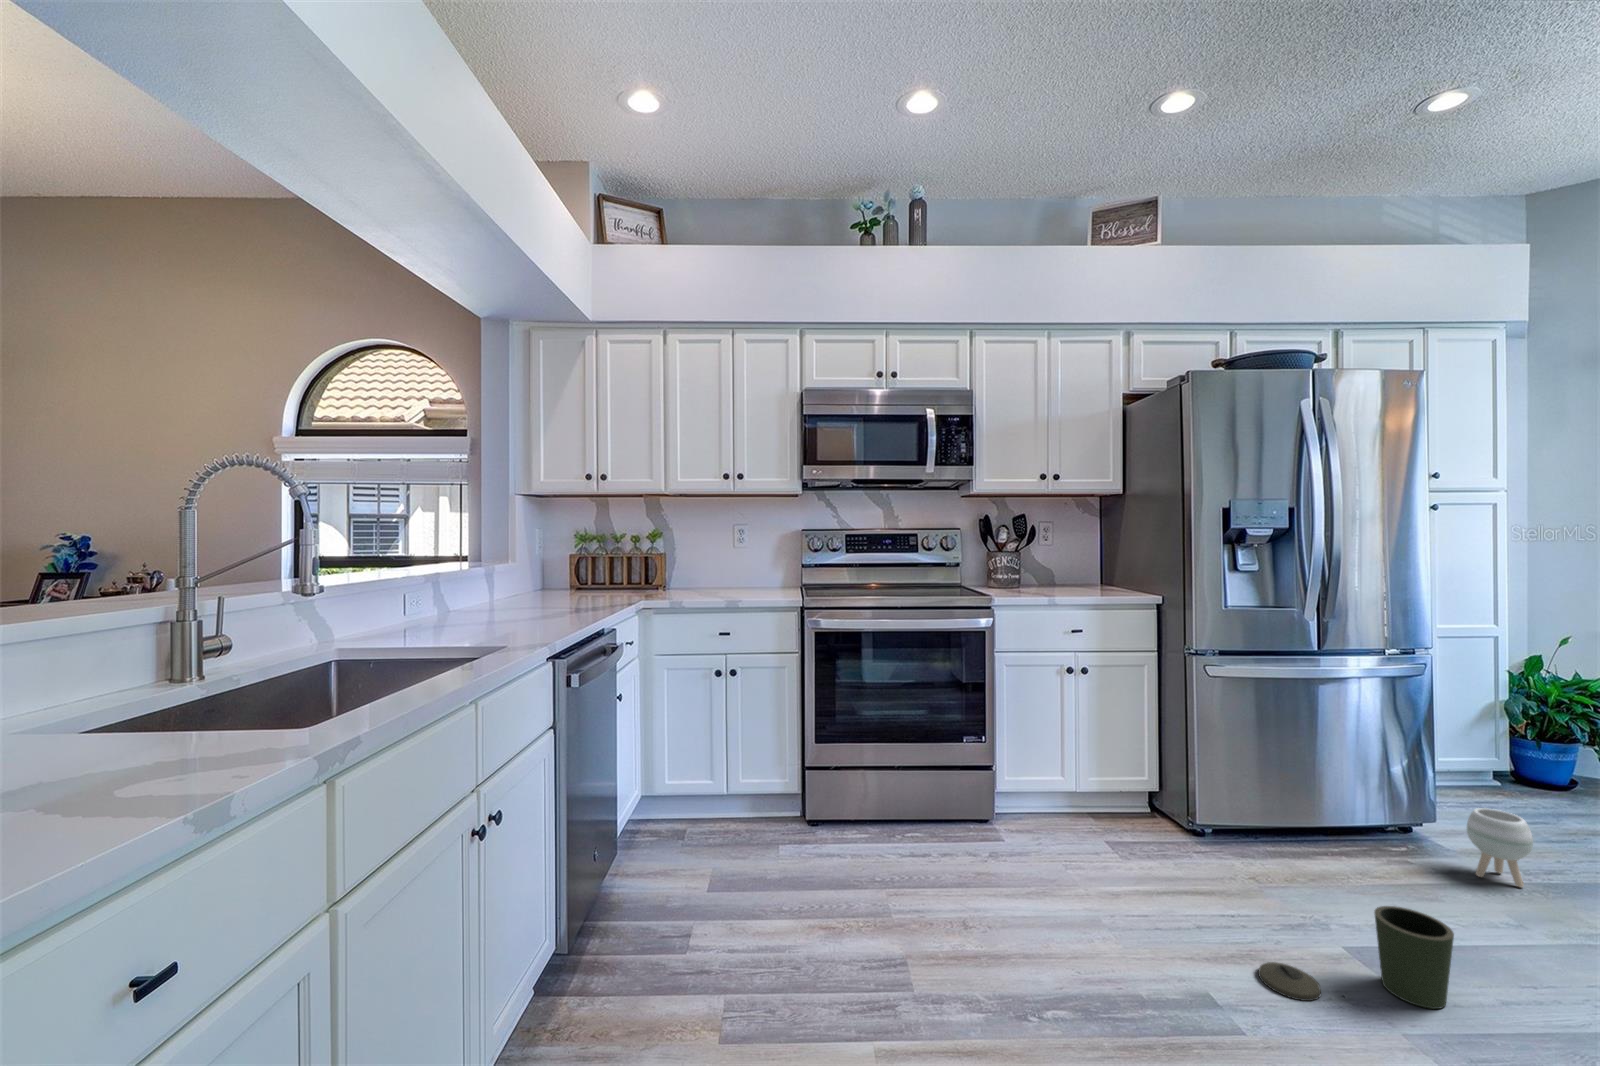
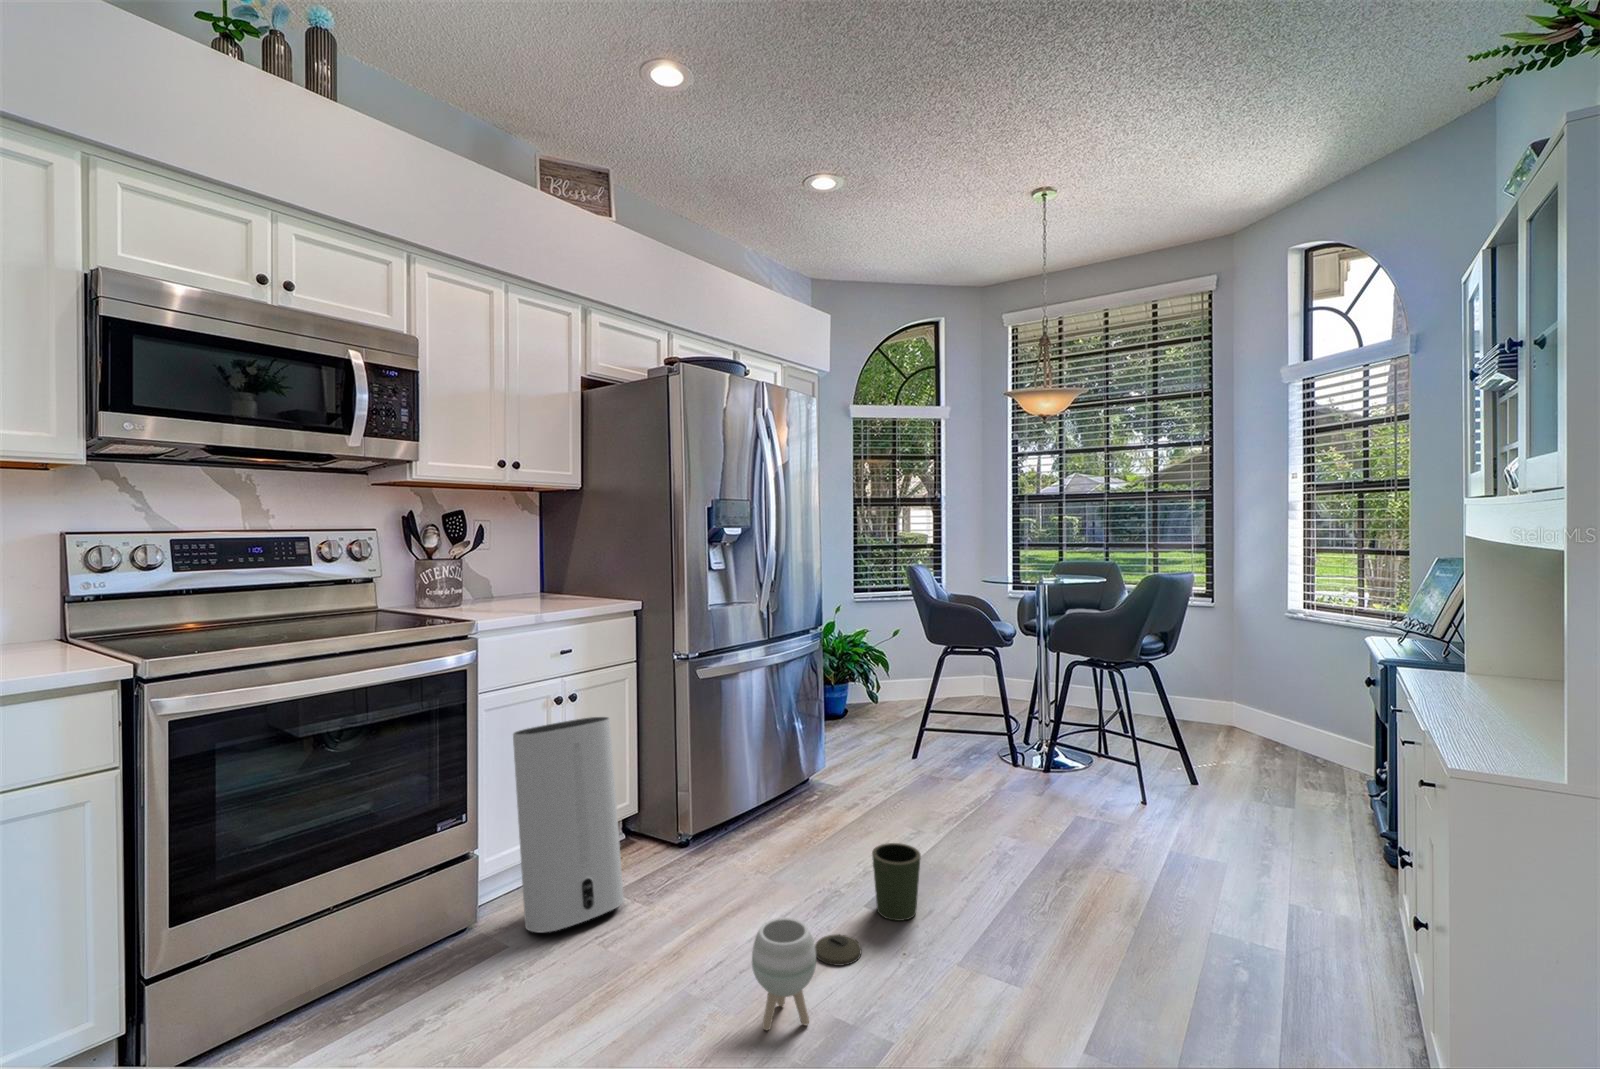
air purifier: none [1019,685,1107,851] -> present [513,717,624,932]
planter: present [1467,808,1533,887] -> present [752,918,816,1030]

